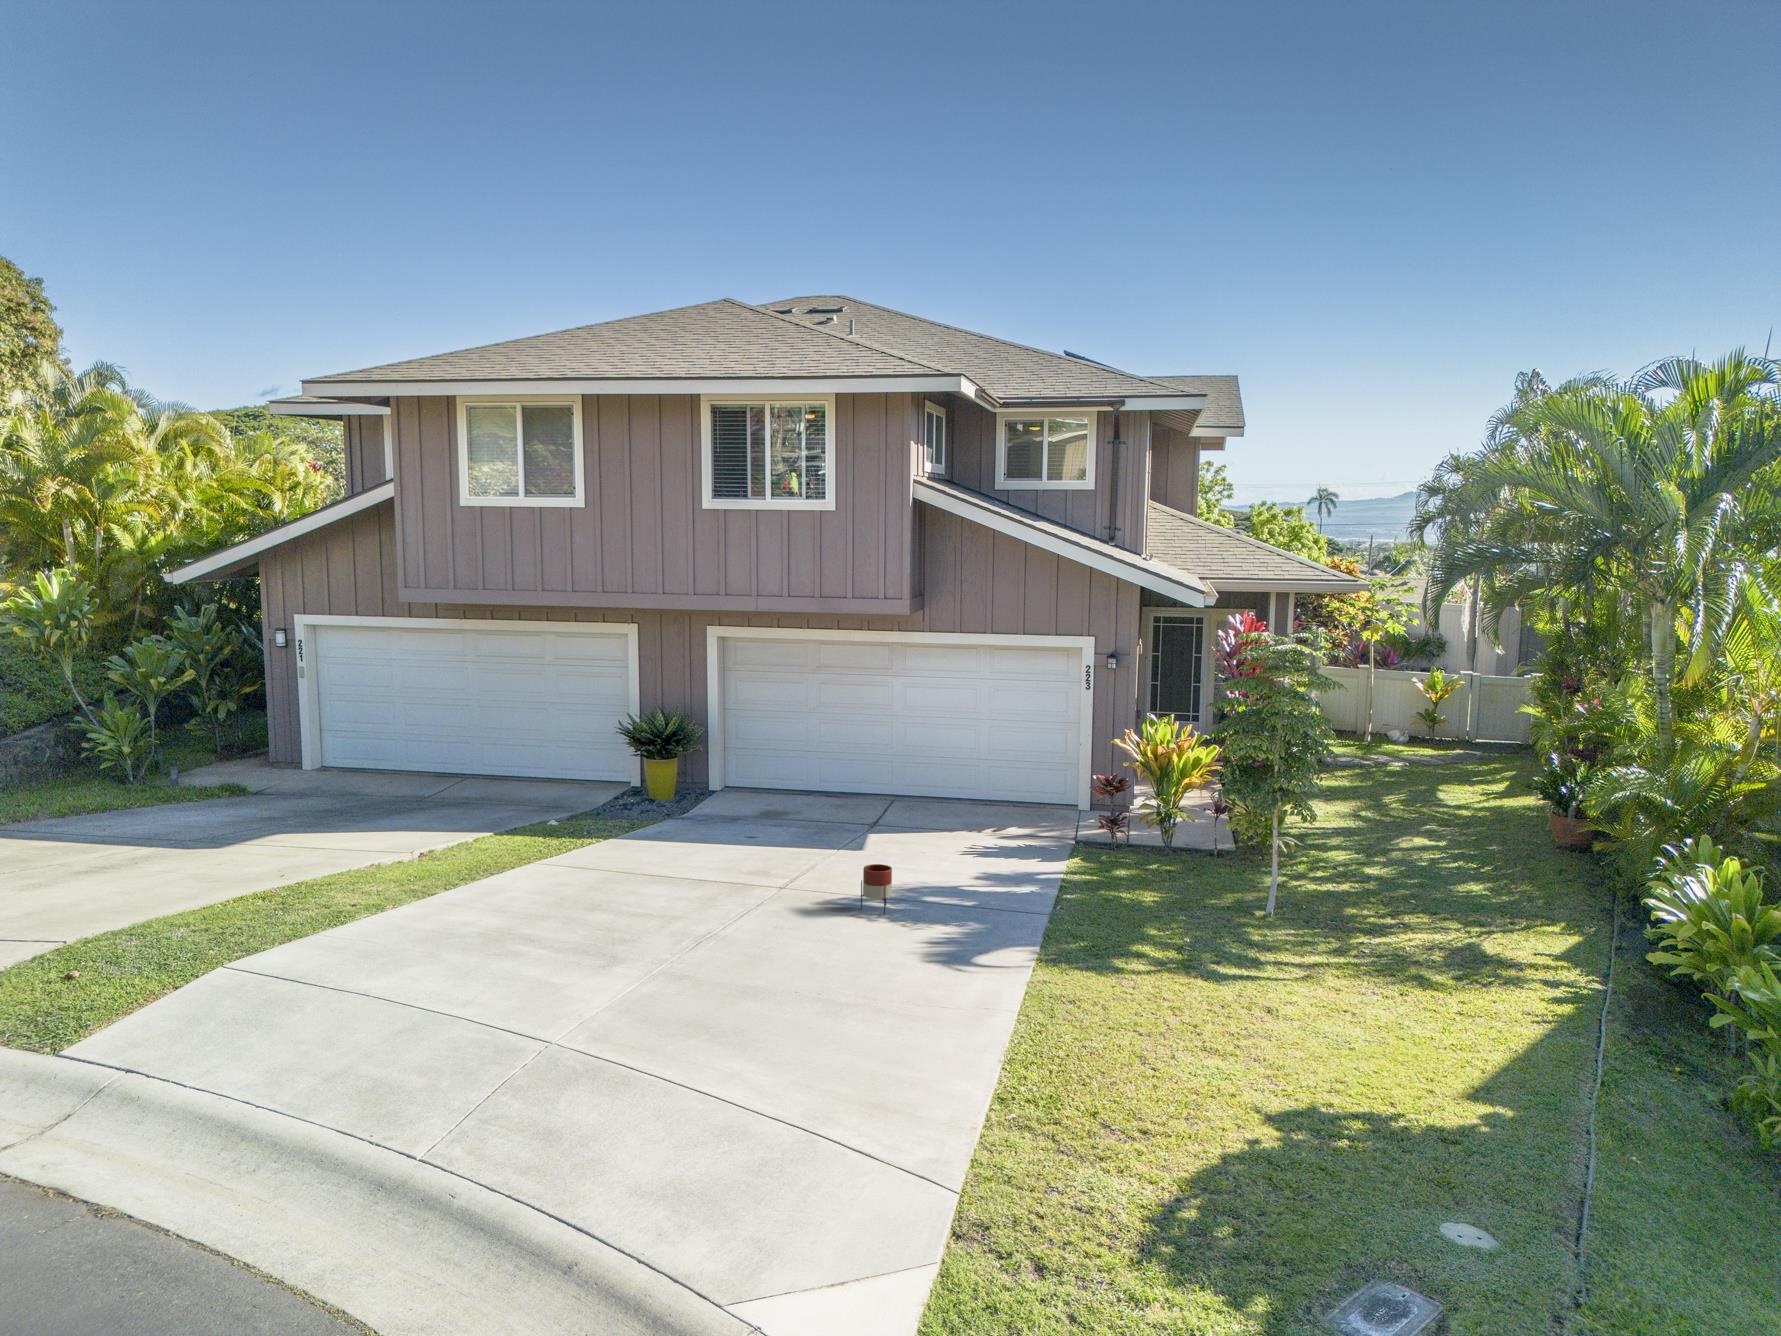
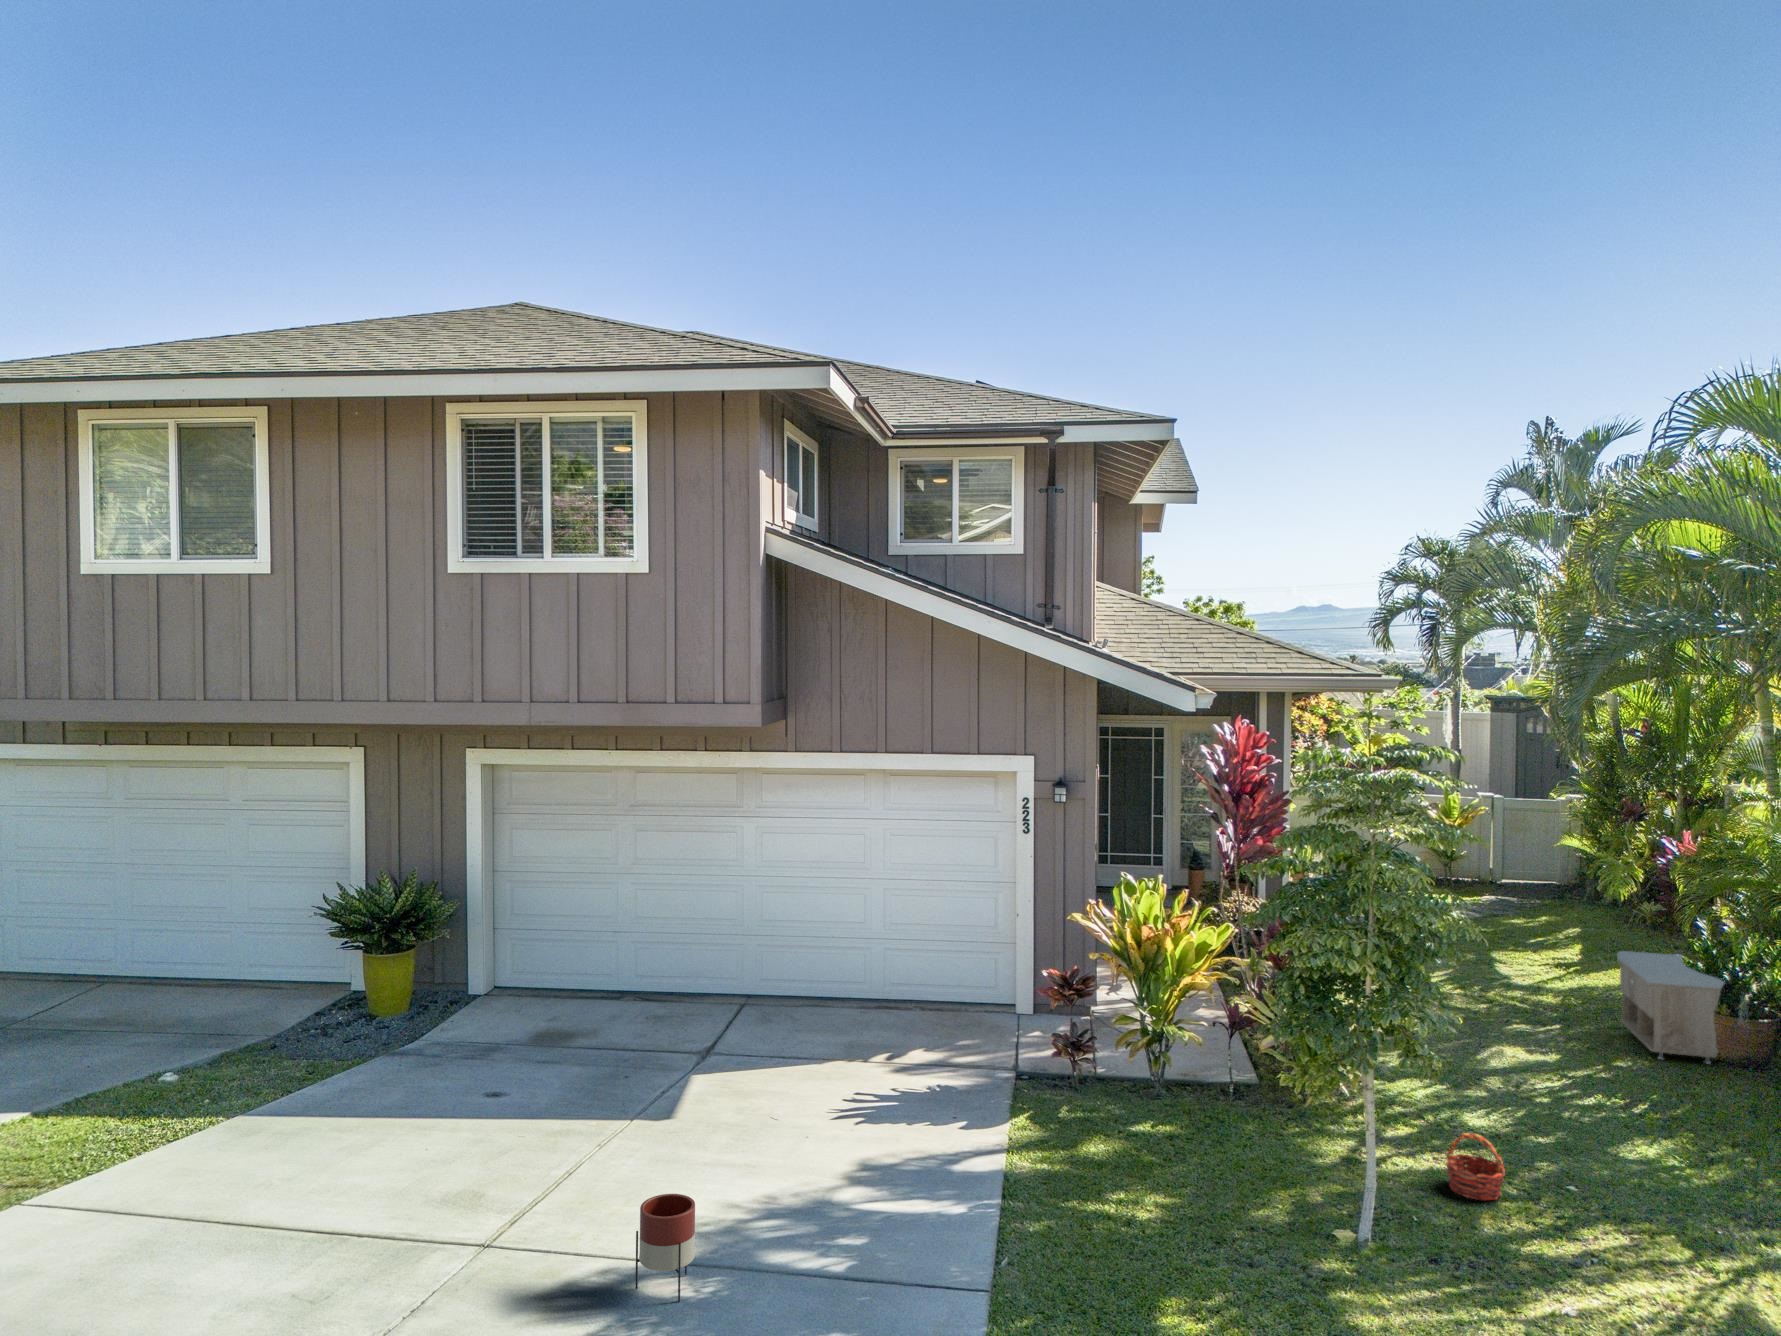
storage bench: none [1500,777,1560,849] -> present [1617,951,1724,1063]
basket: none [1324,862,1359,899] -> present [1446,1133,1505,1200]

